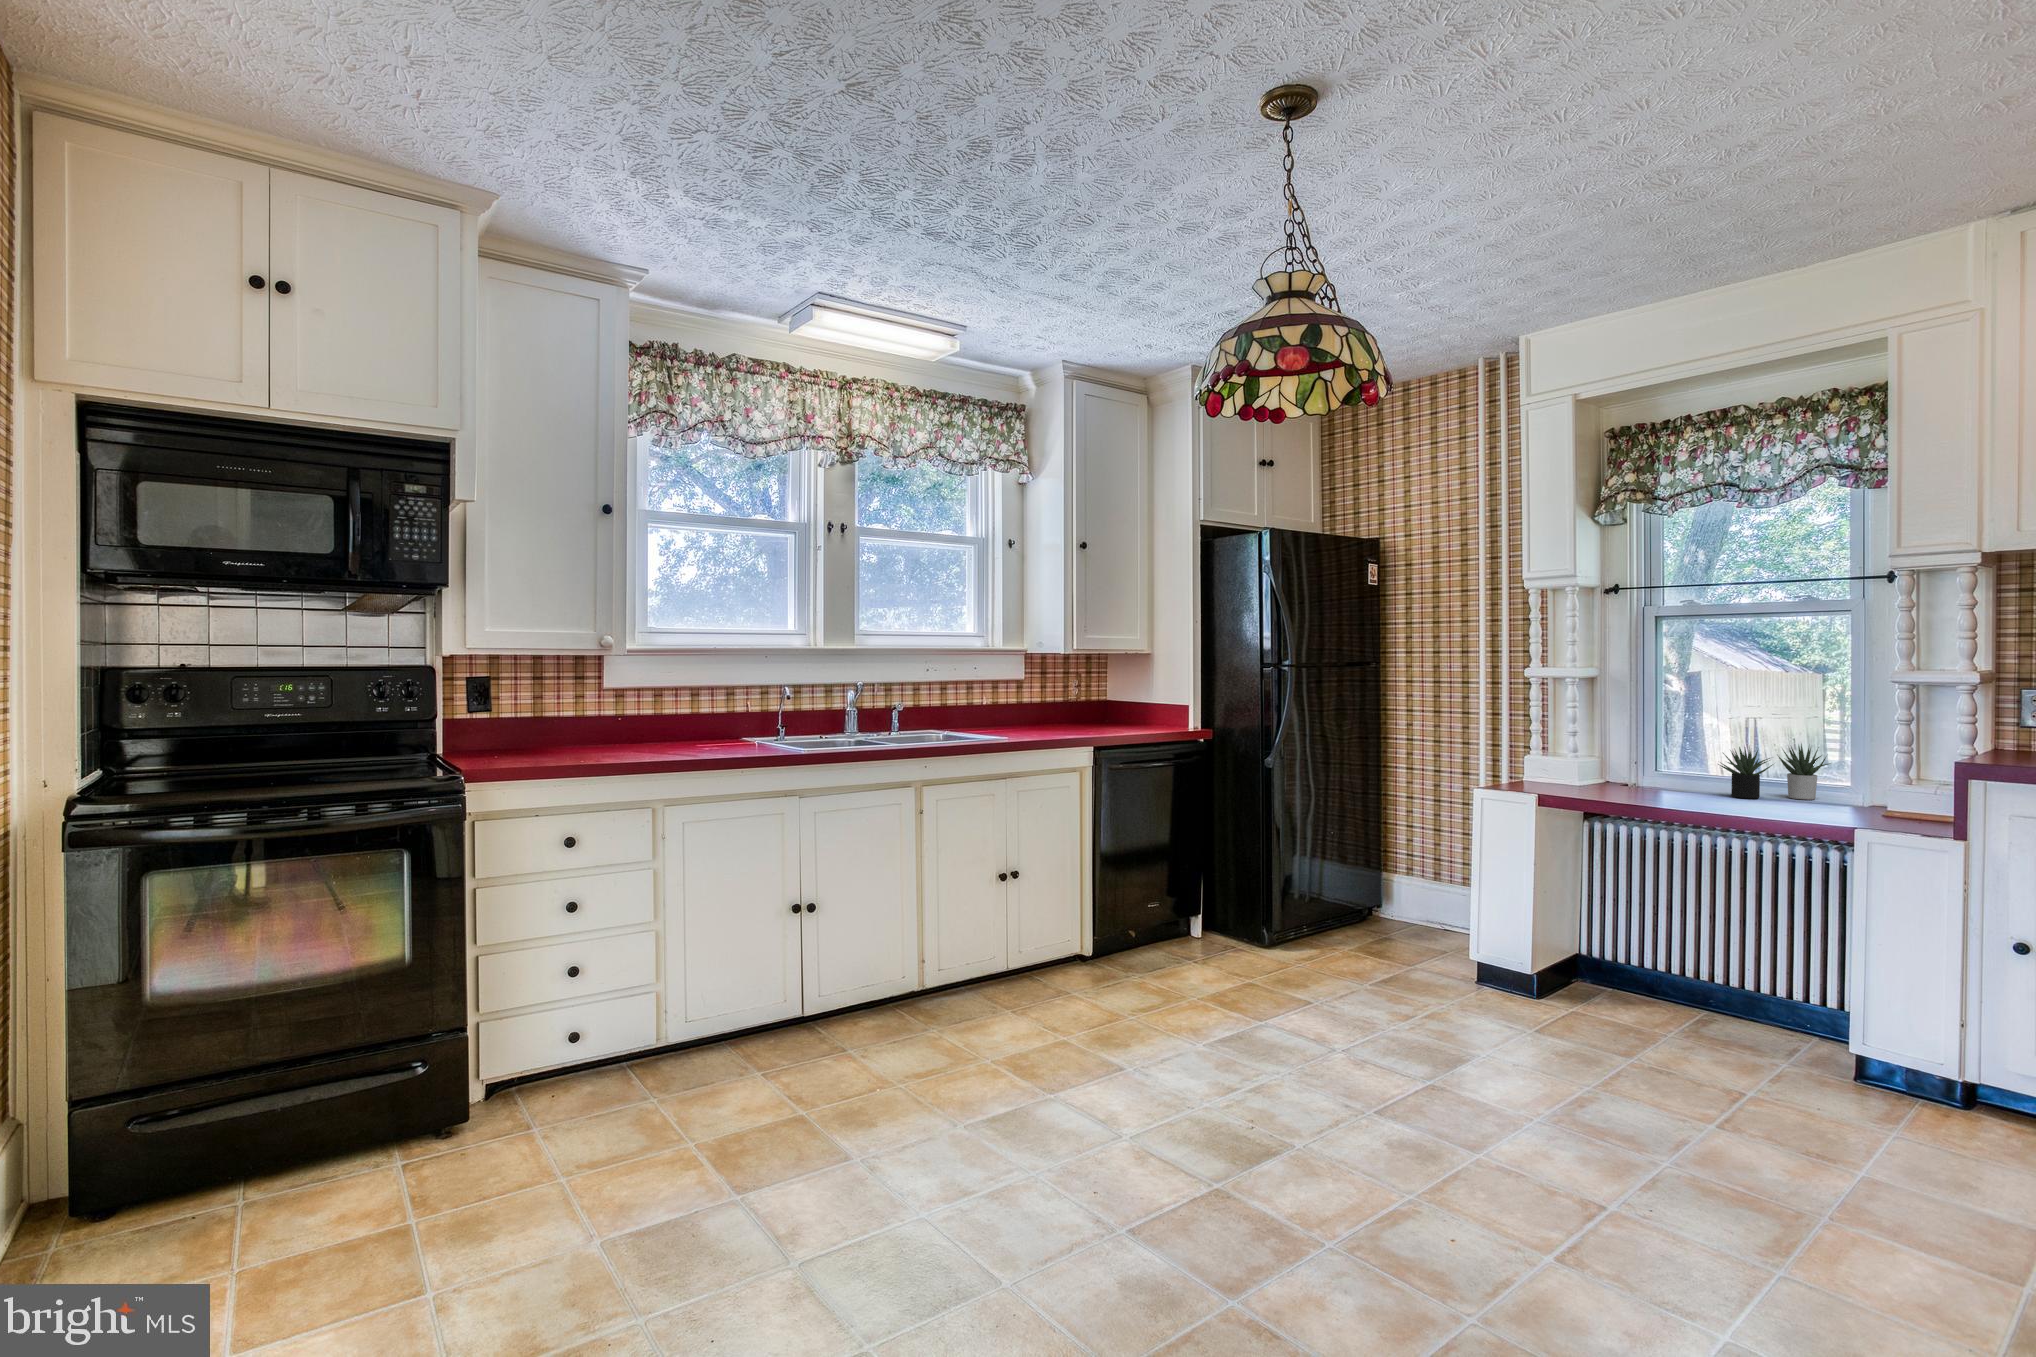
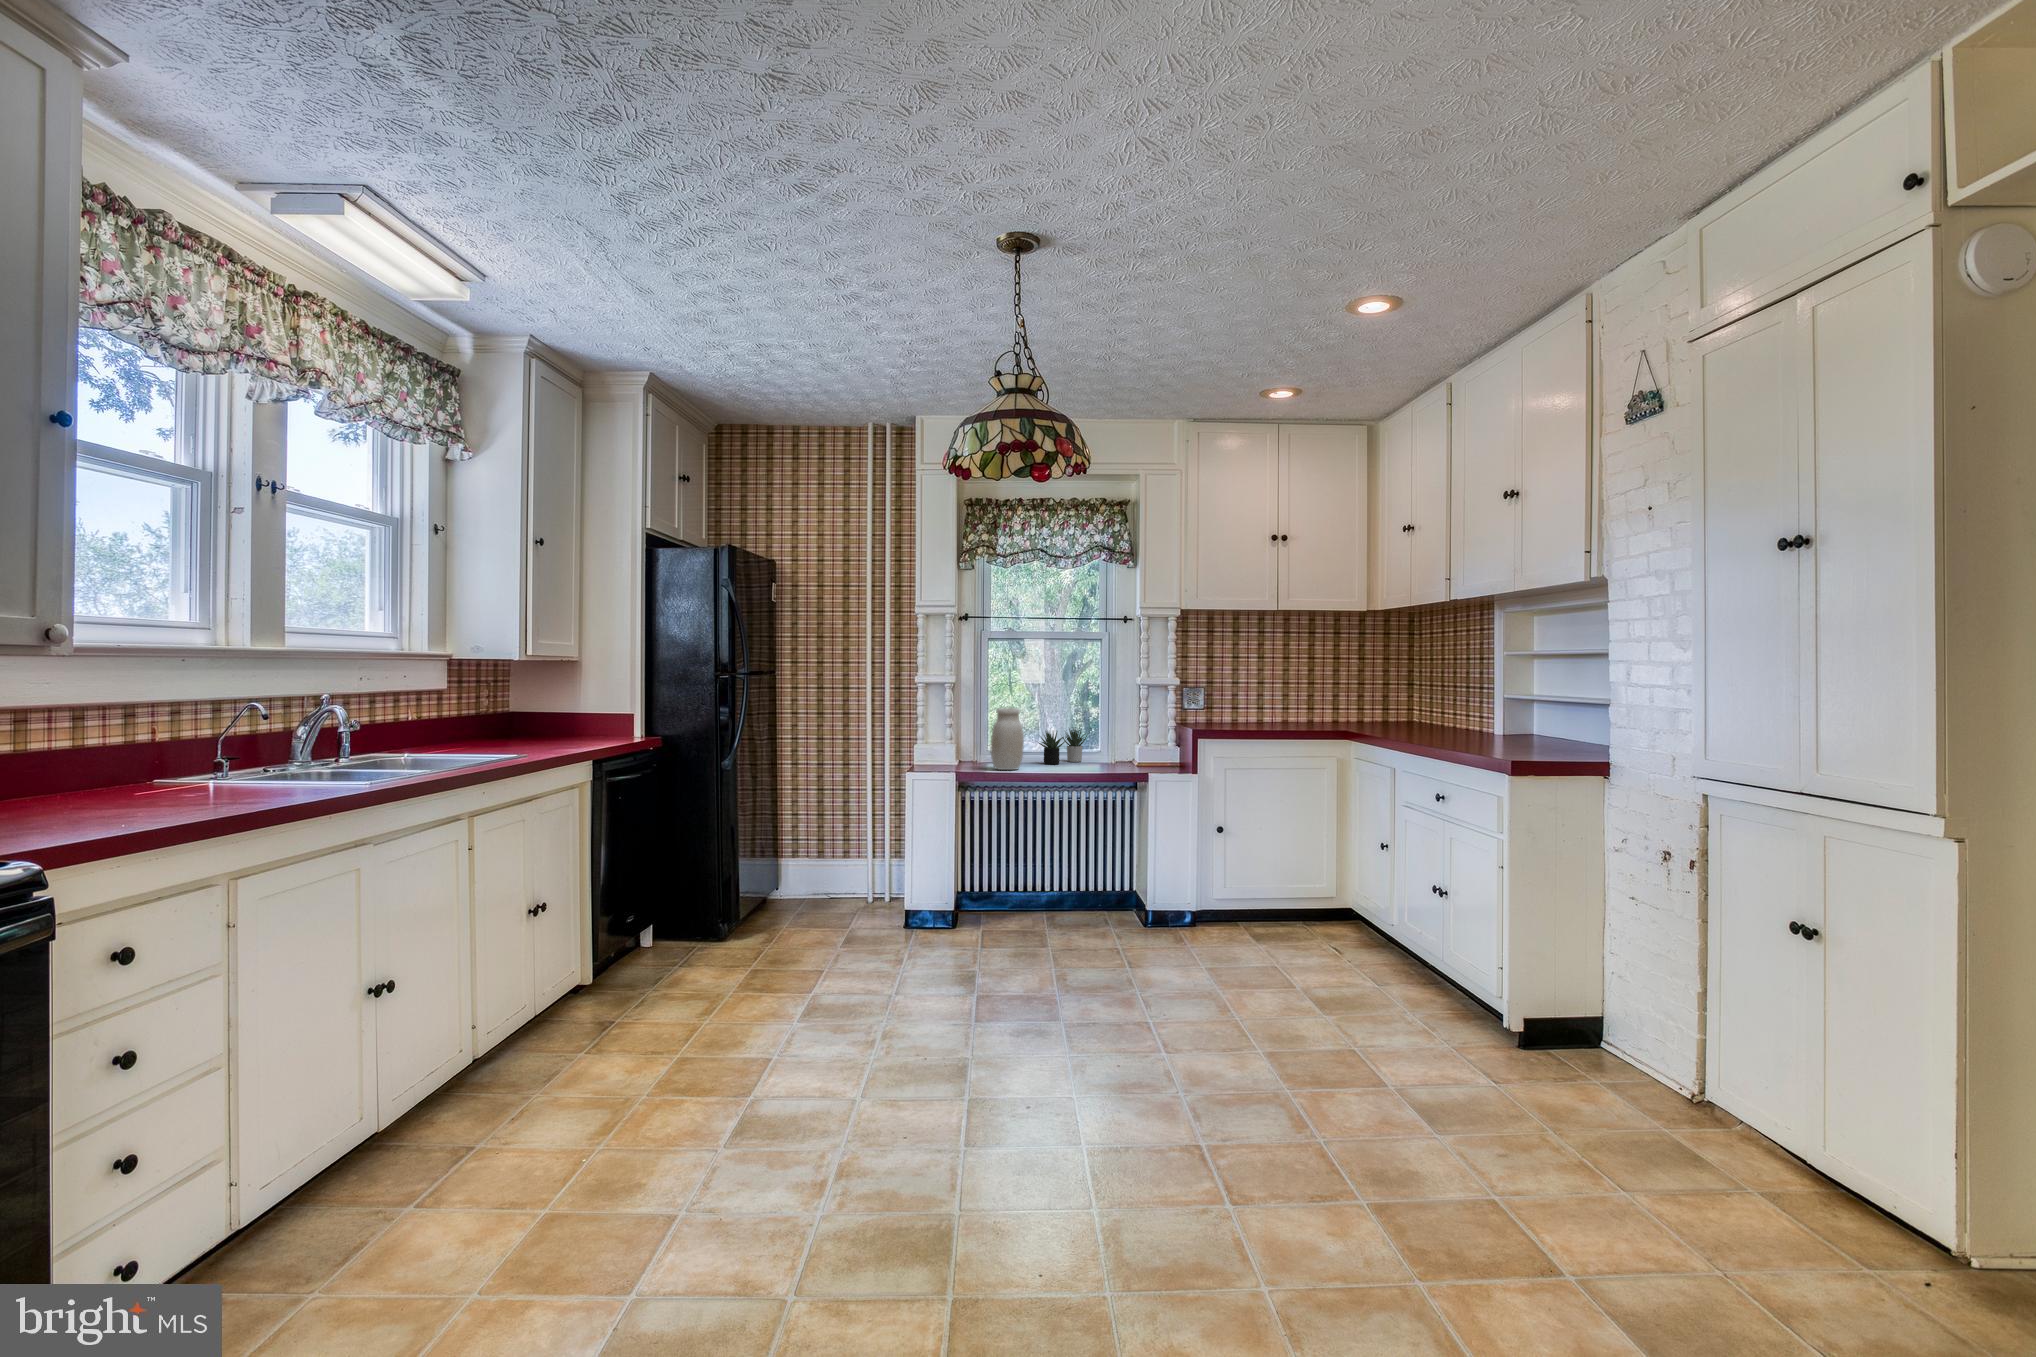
jar: none [1612,710,1667,798] -> present [991,708,1024,770]

